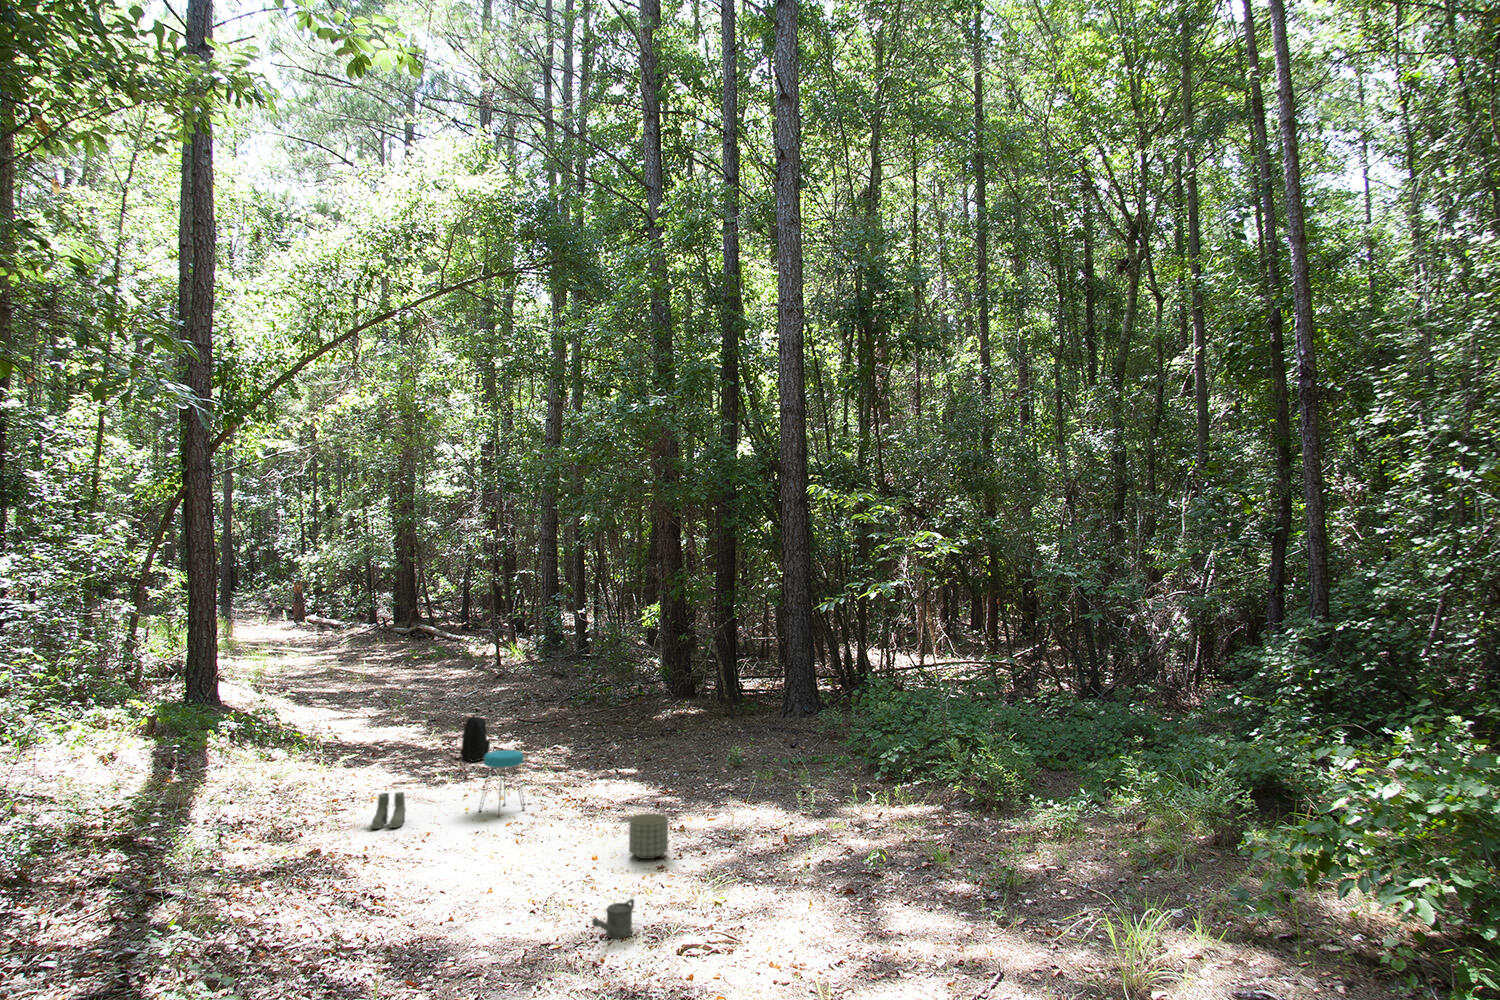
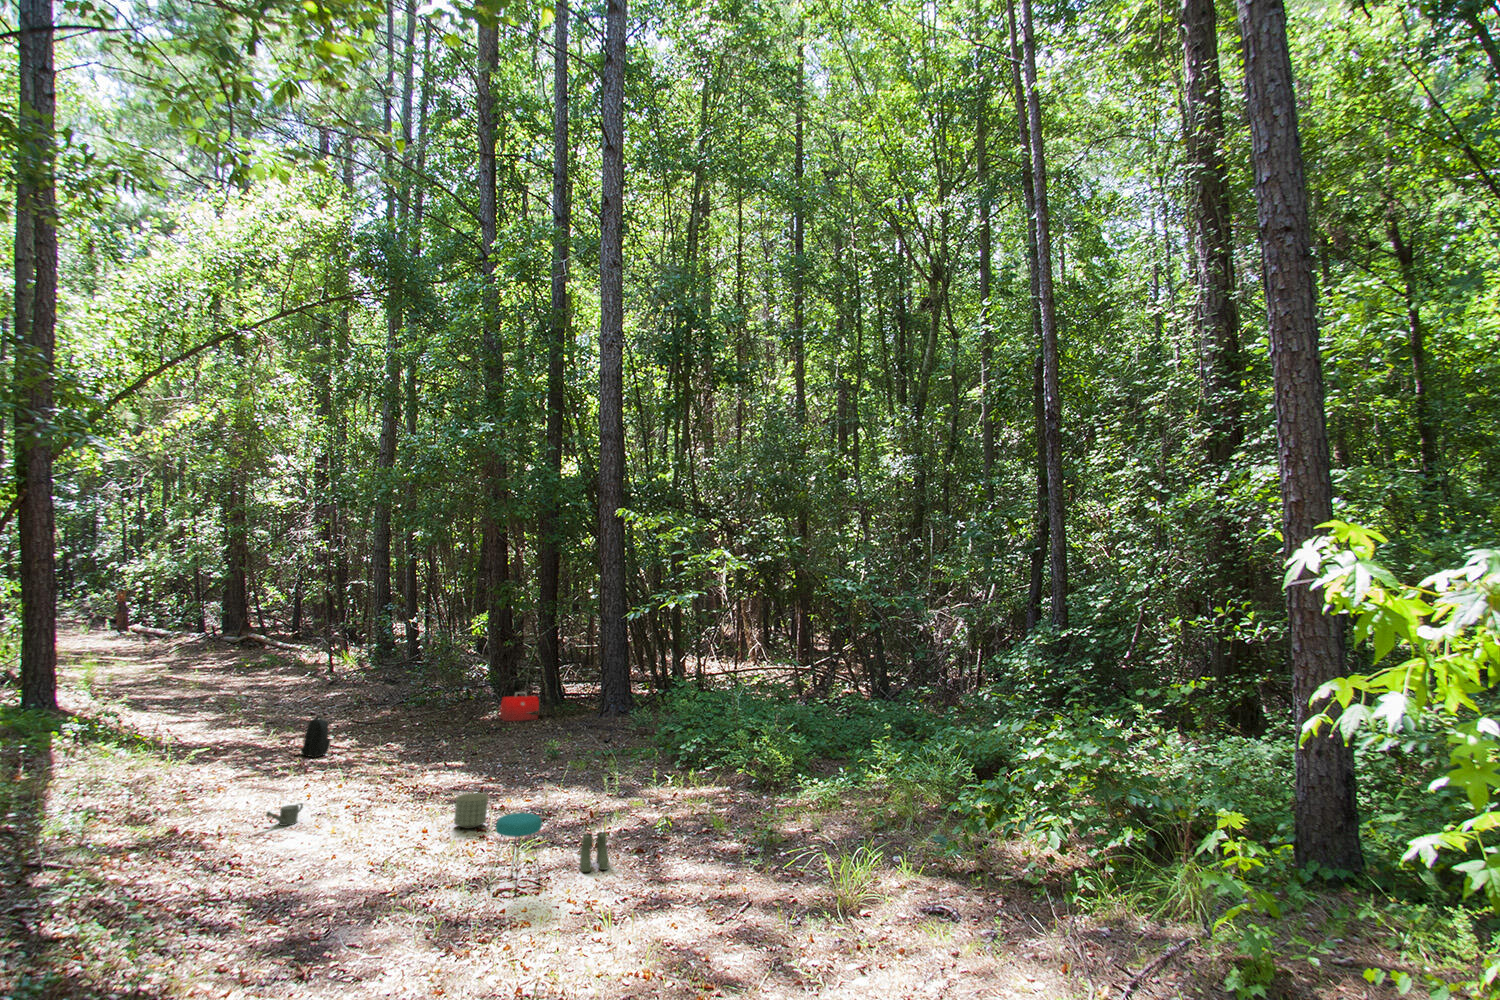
toolbox: none [677,685,722,720] -> present [500,692,539,721]
stool: present [479,750,525,816] -> present [487,813,542,895]
boots: present [371,792,406,829] -> present [580,832,609,872]
watering can: present [592,899,634,939] -> present [266,803,303,826]

